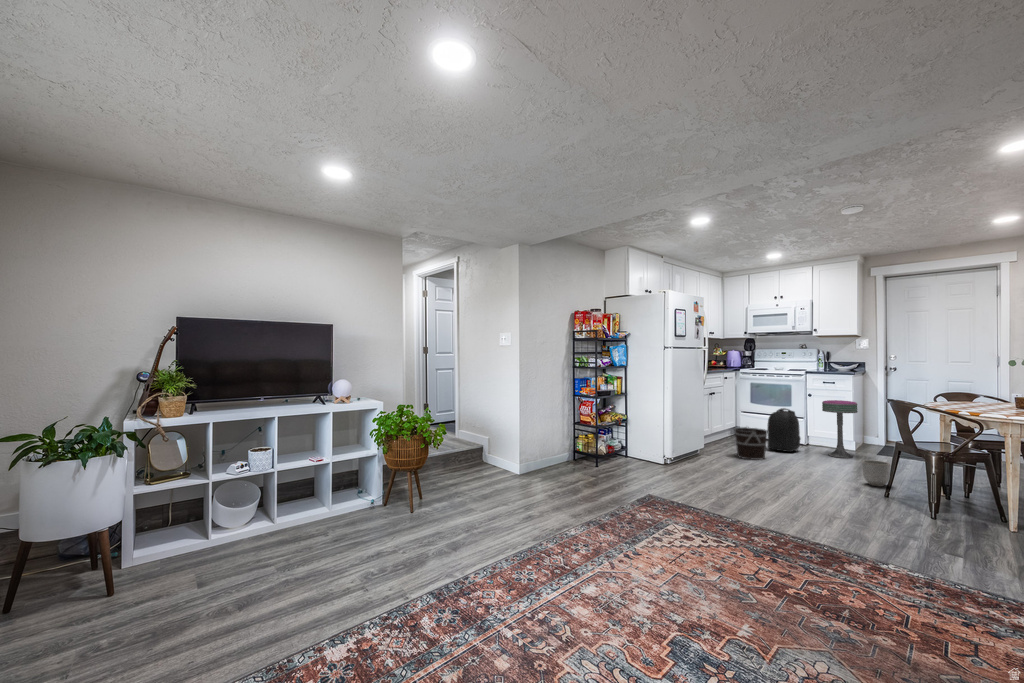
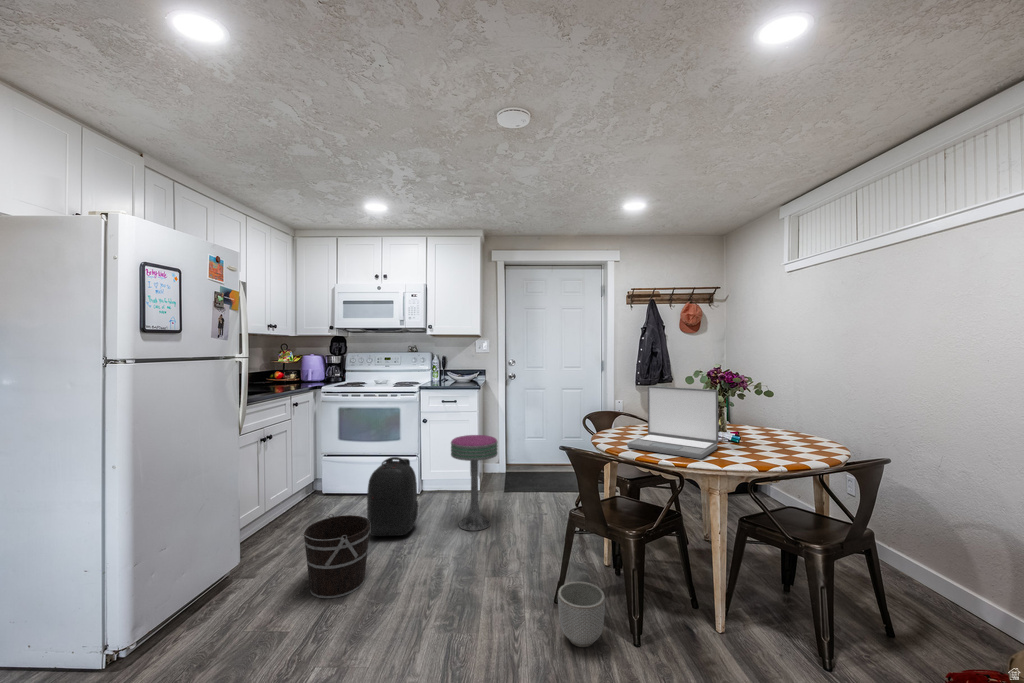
laptop: none [924,365,997,403] -> present [627,386,719,459]

